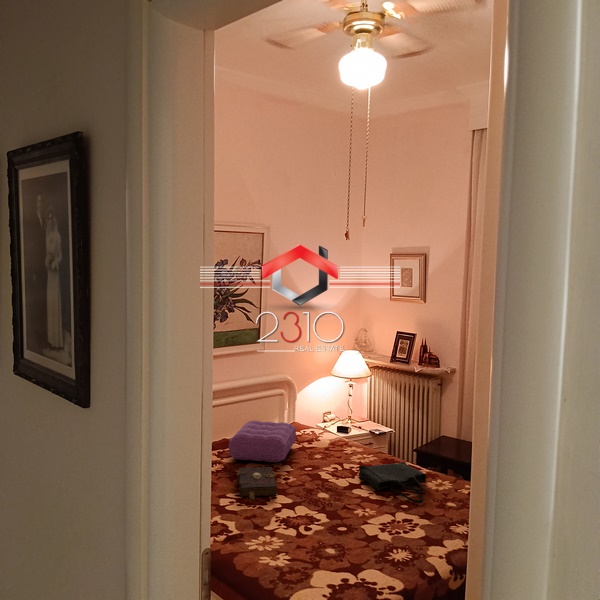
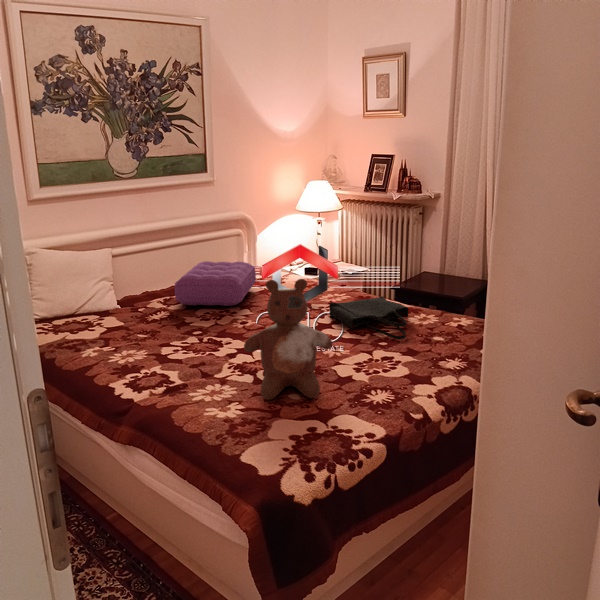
stuffed bear: none [291,452,362,553] -> present [244,279,332,400]
book: present [238,467,277,500] -> none [185,309,231,347]

